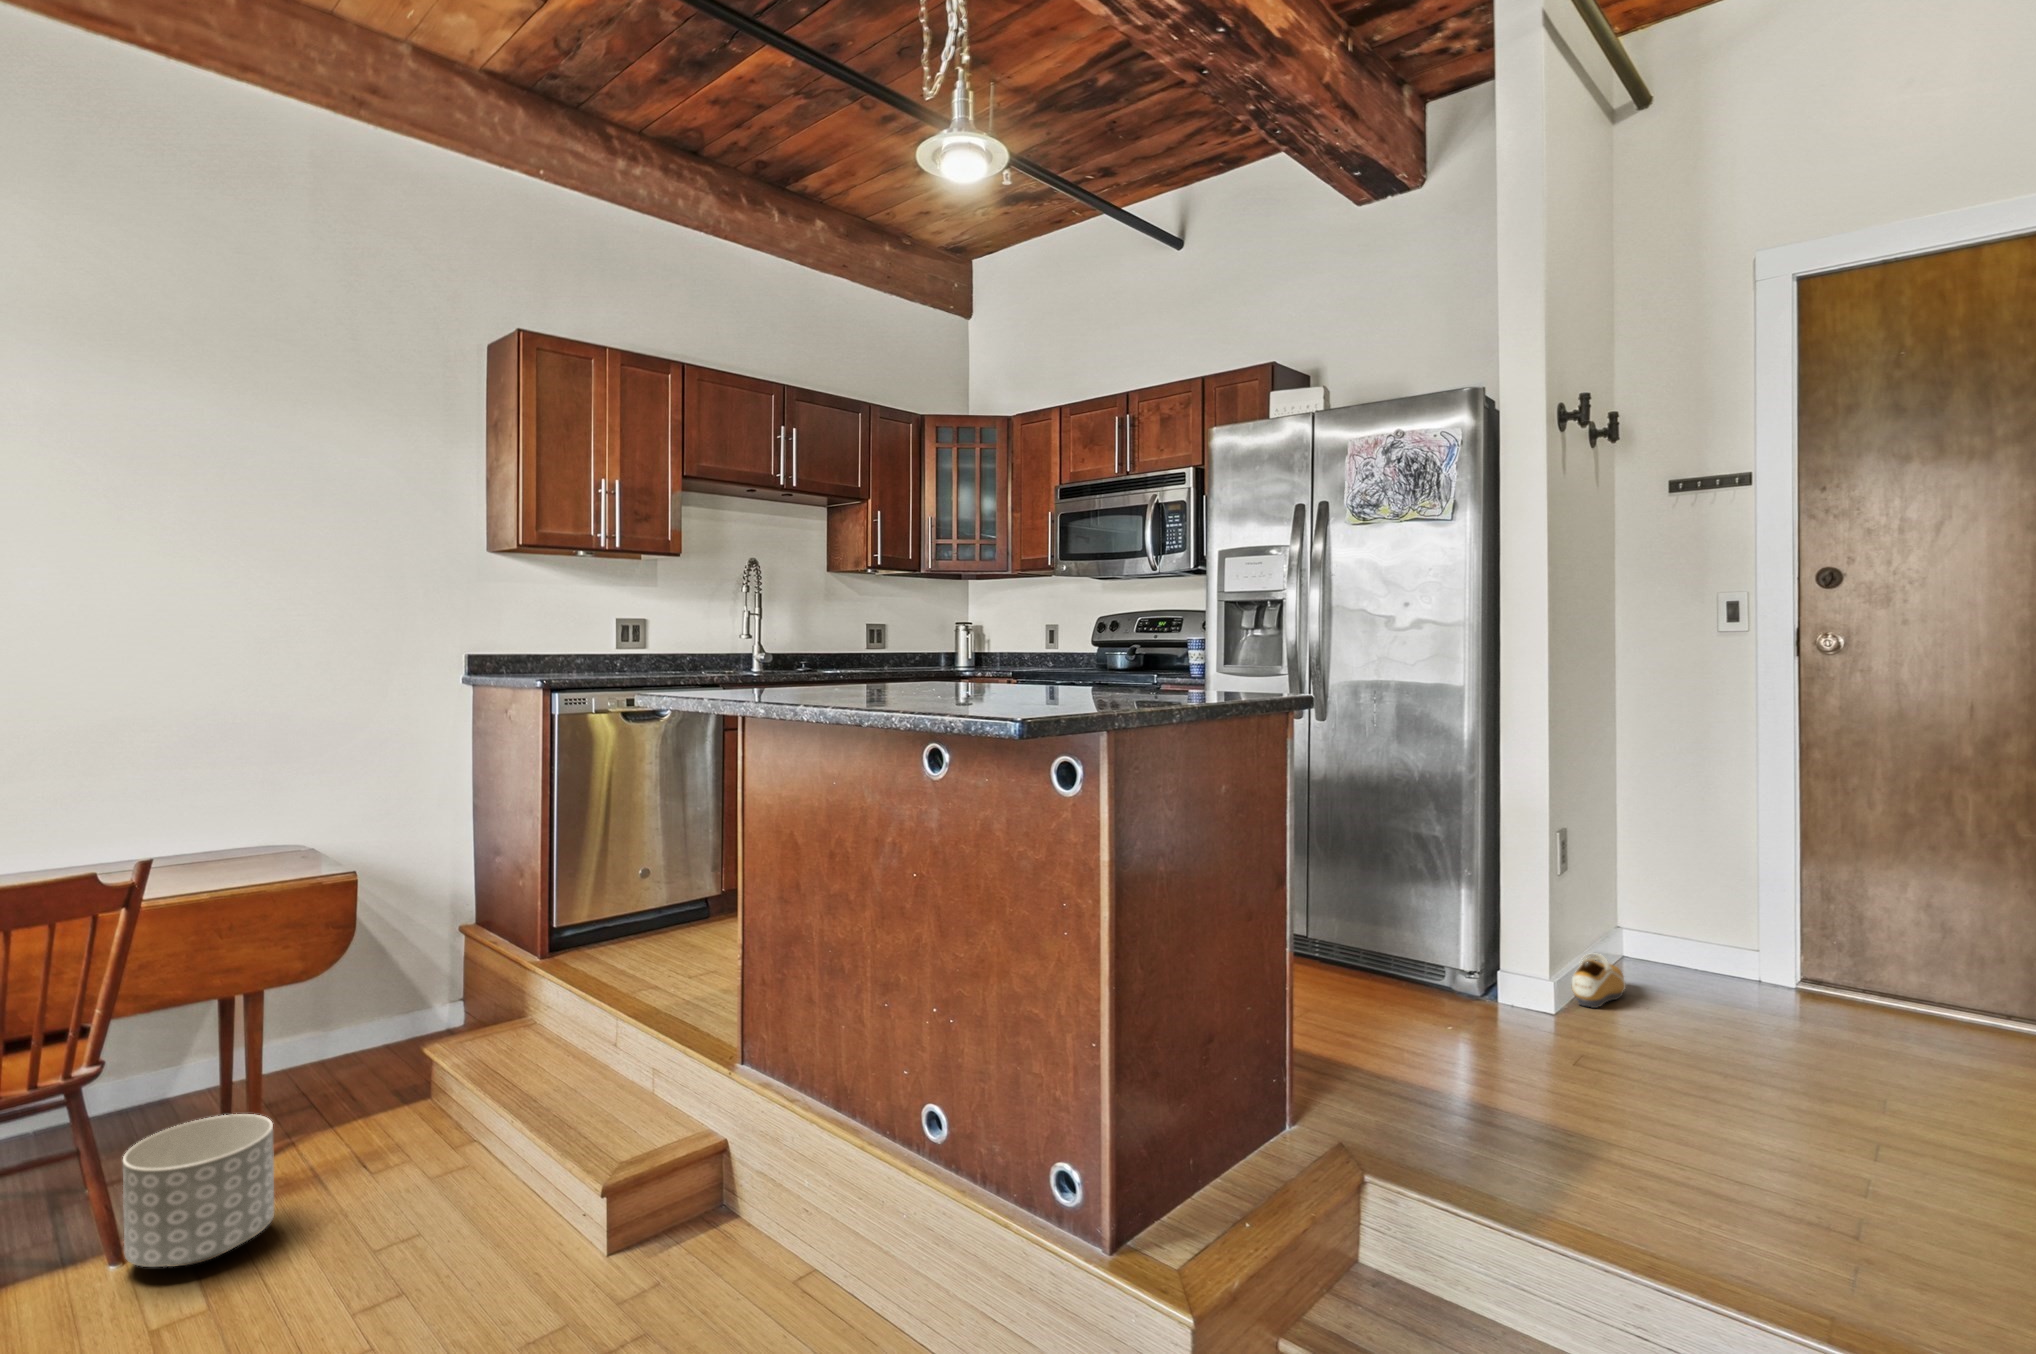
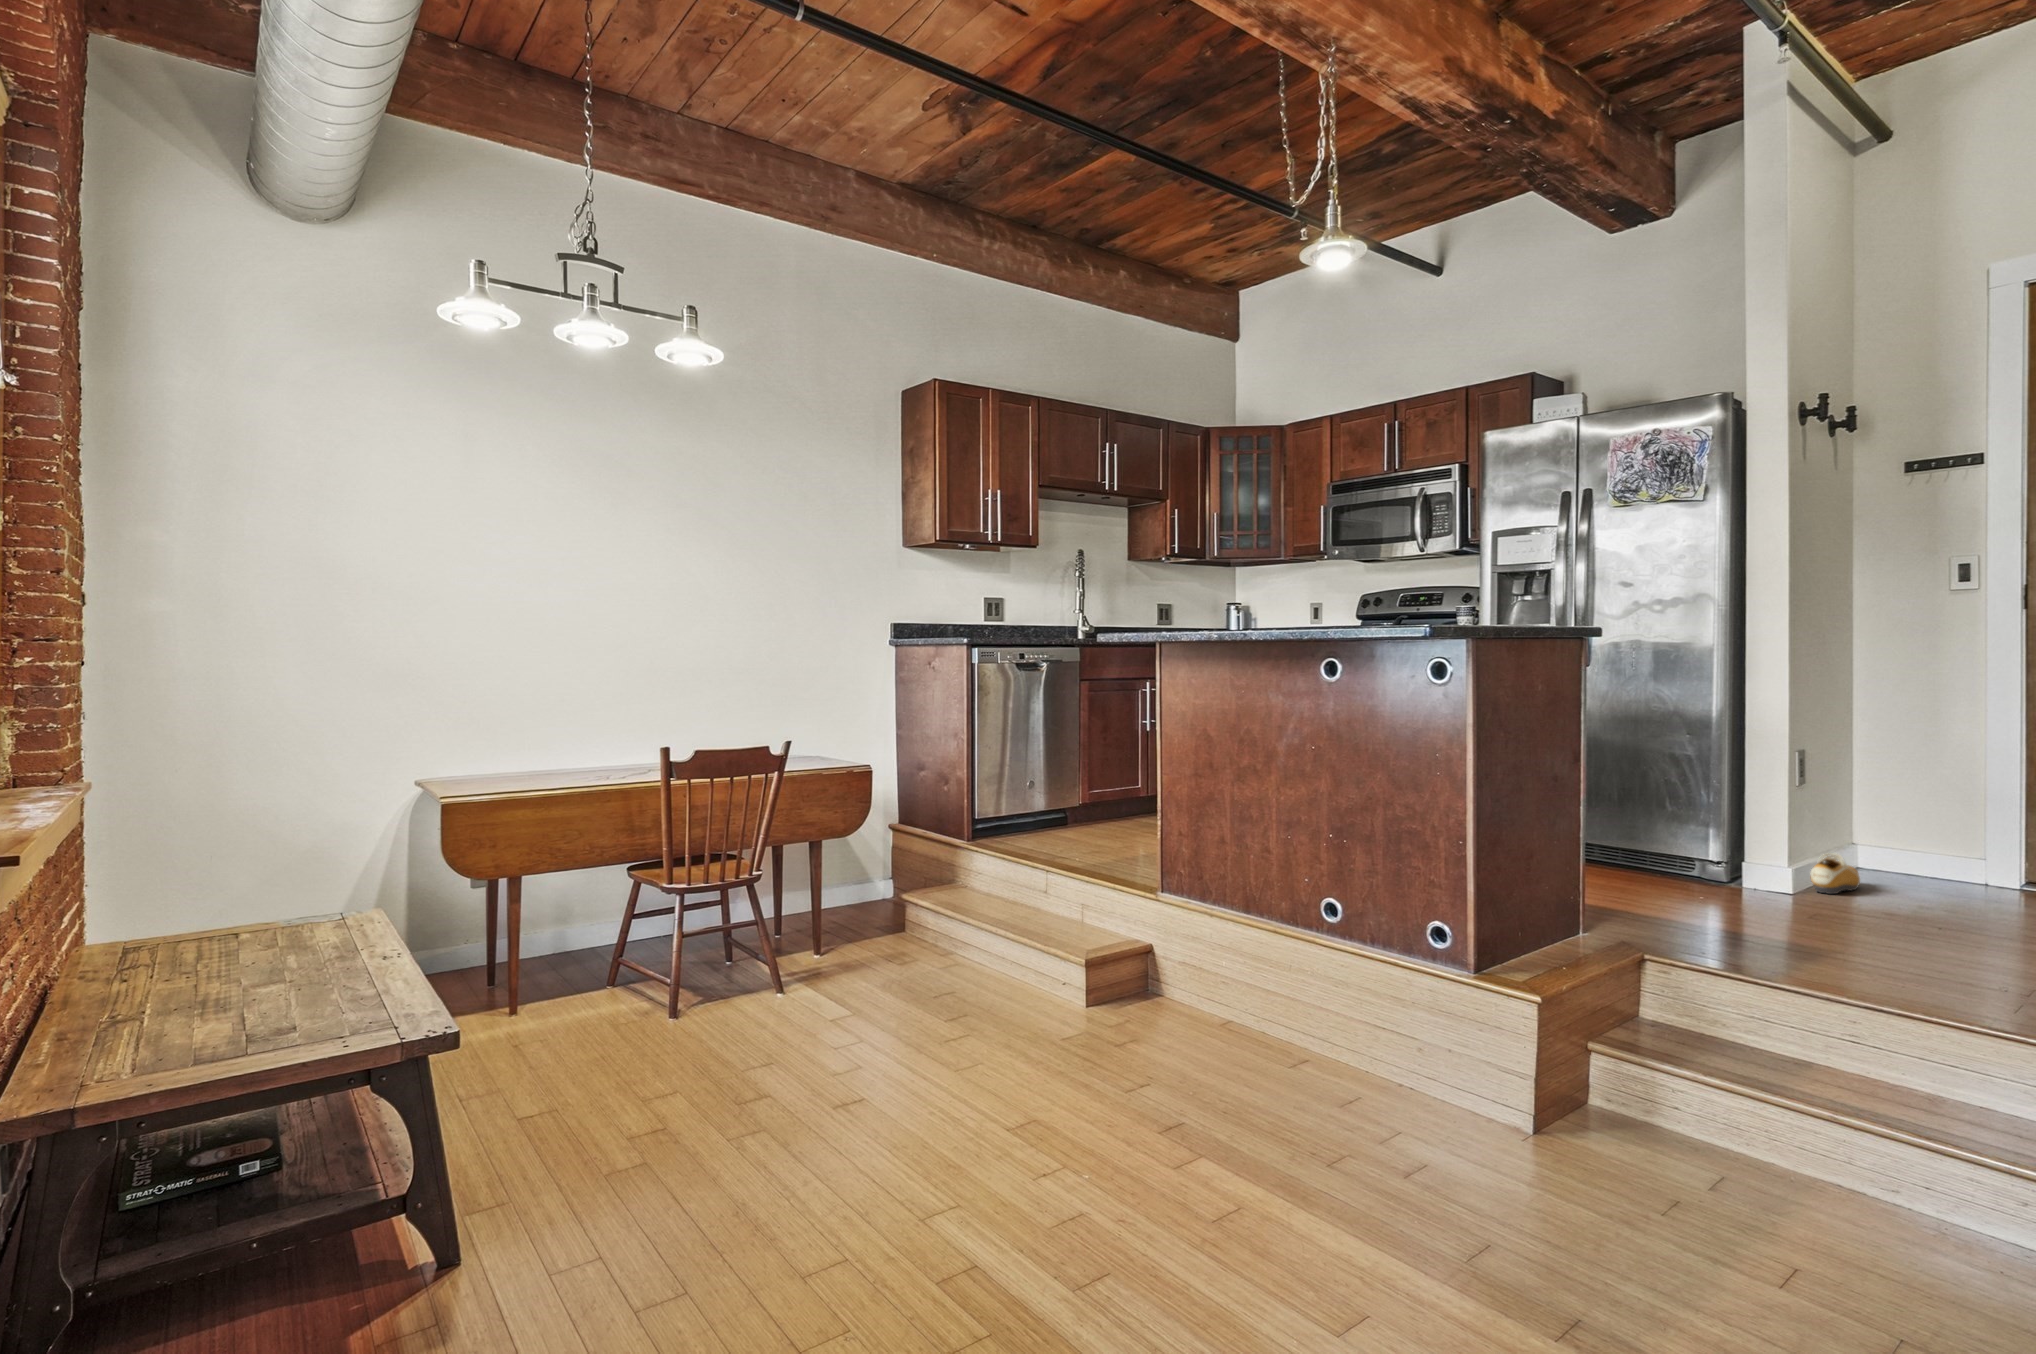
planter: present [123,1114,274,1267] -> none [788,912,865,998]

